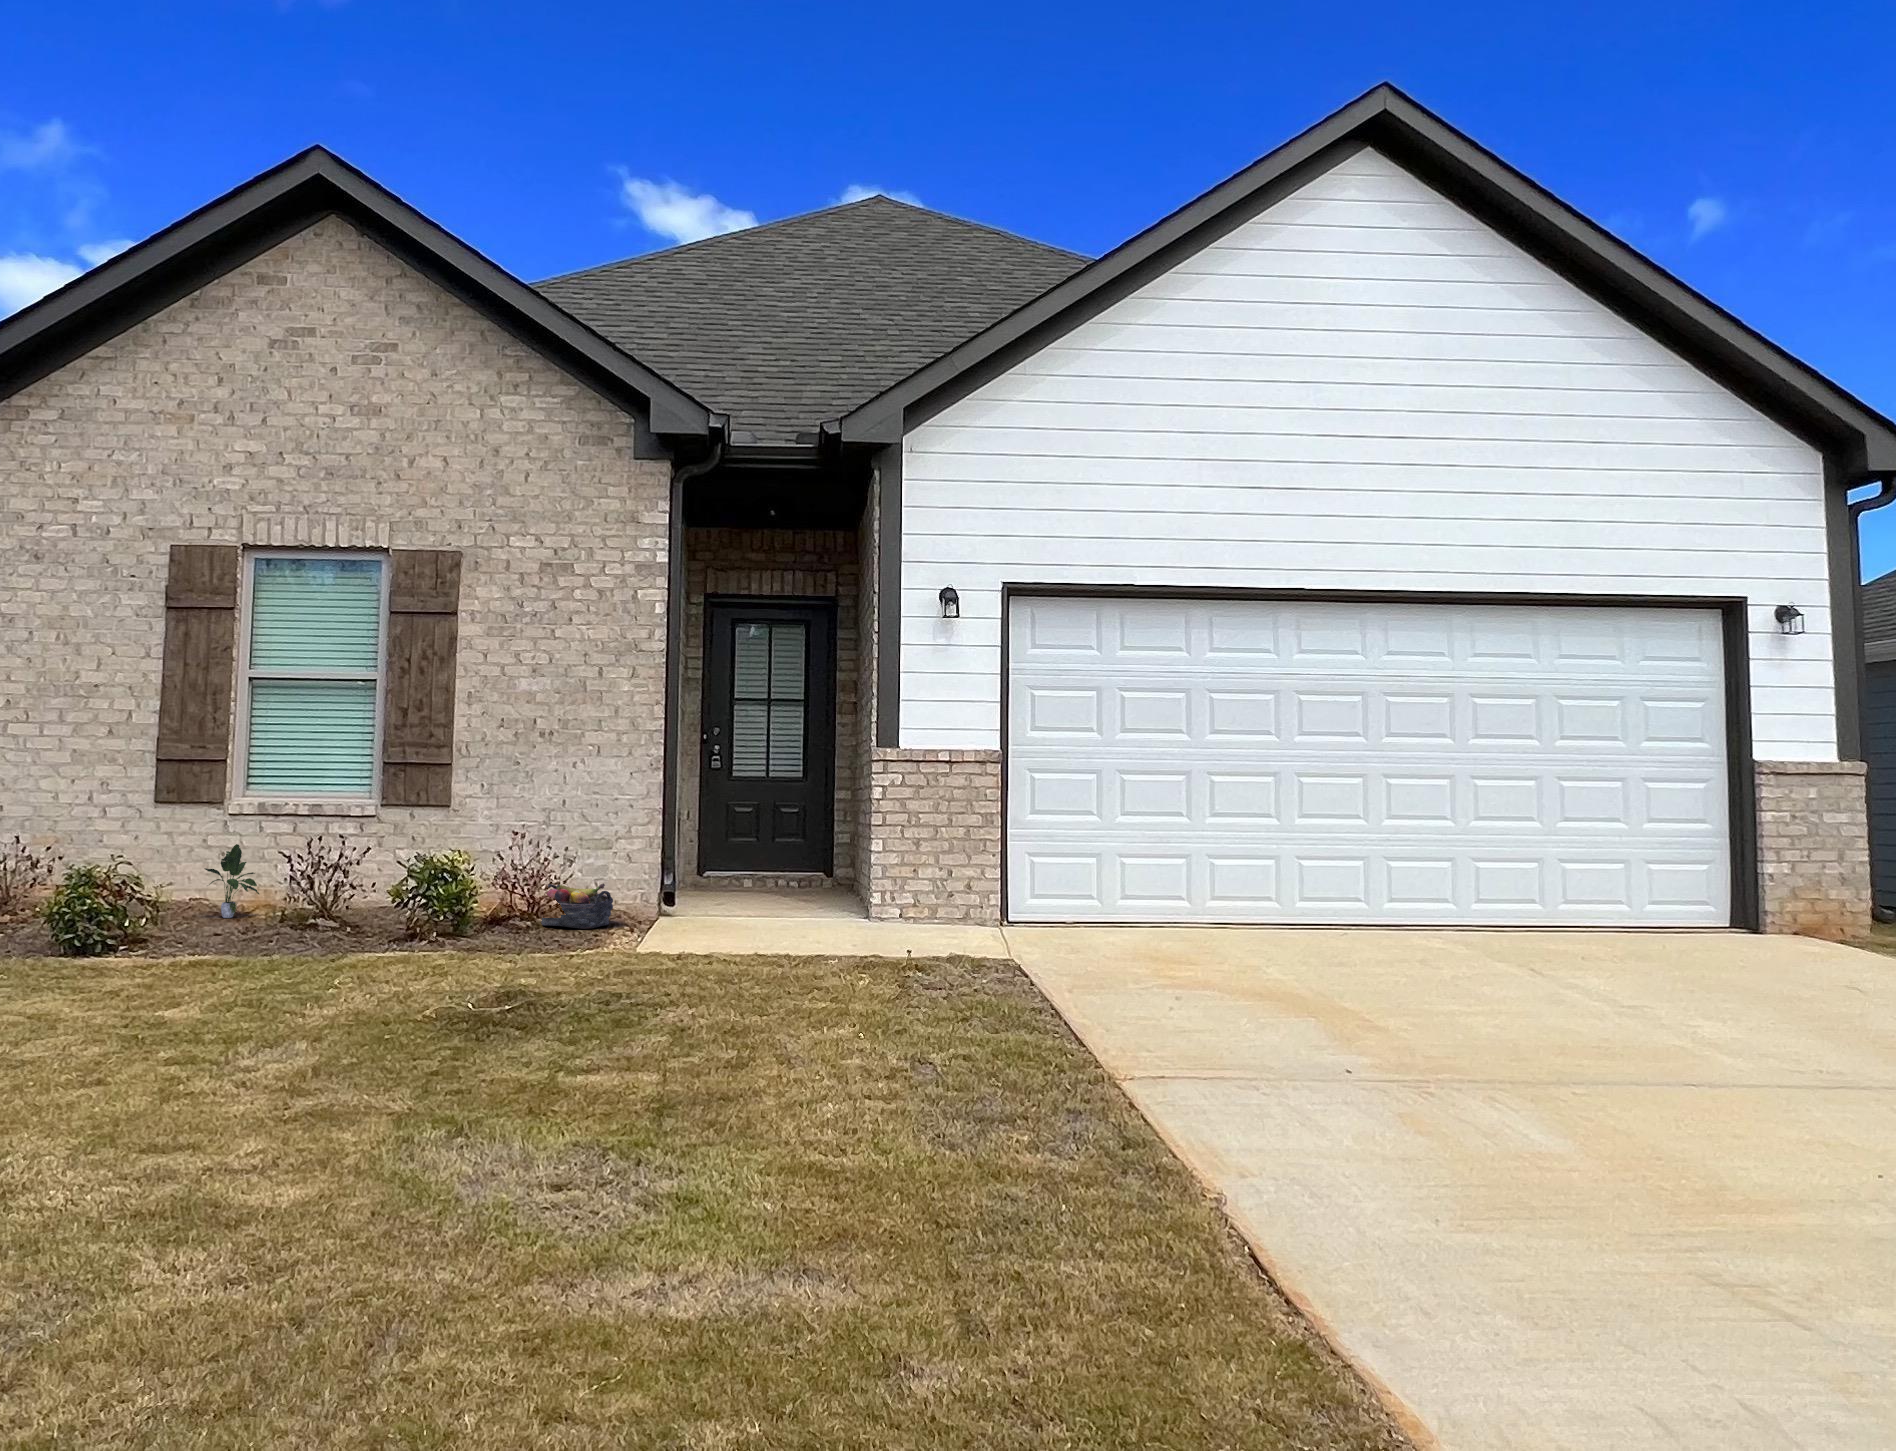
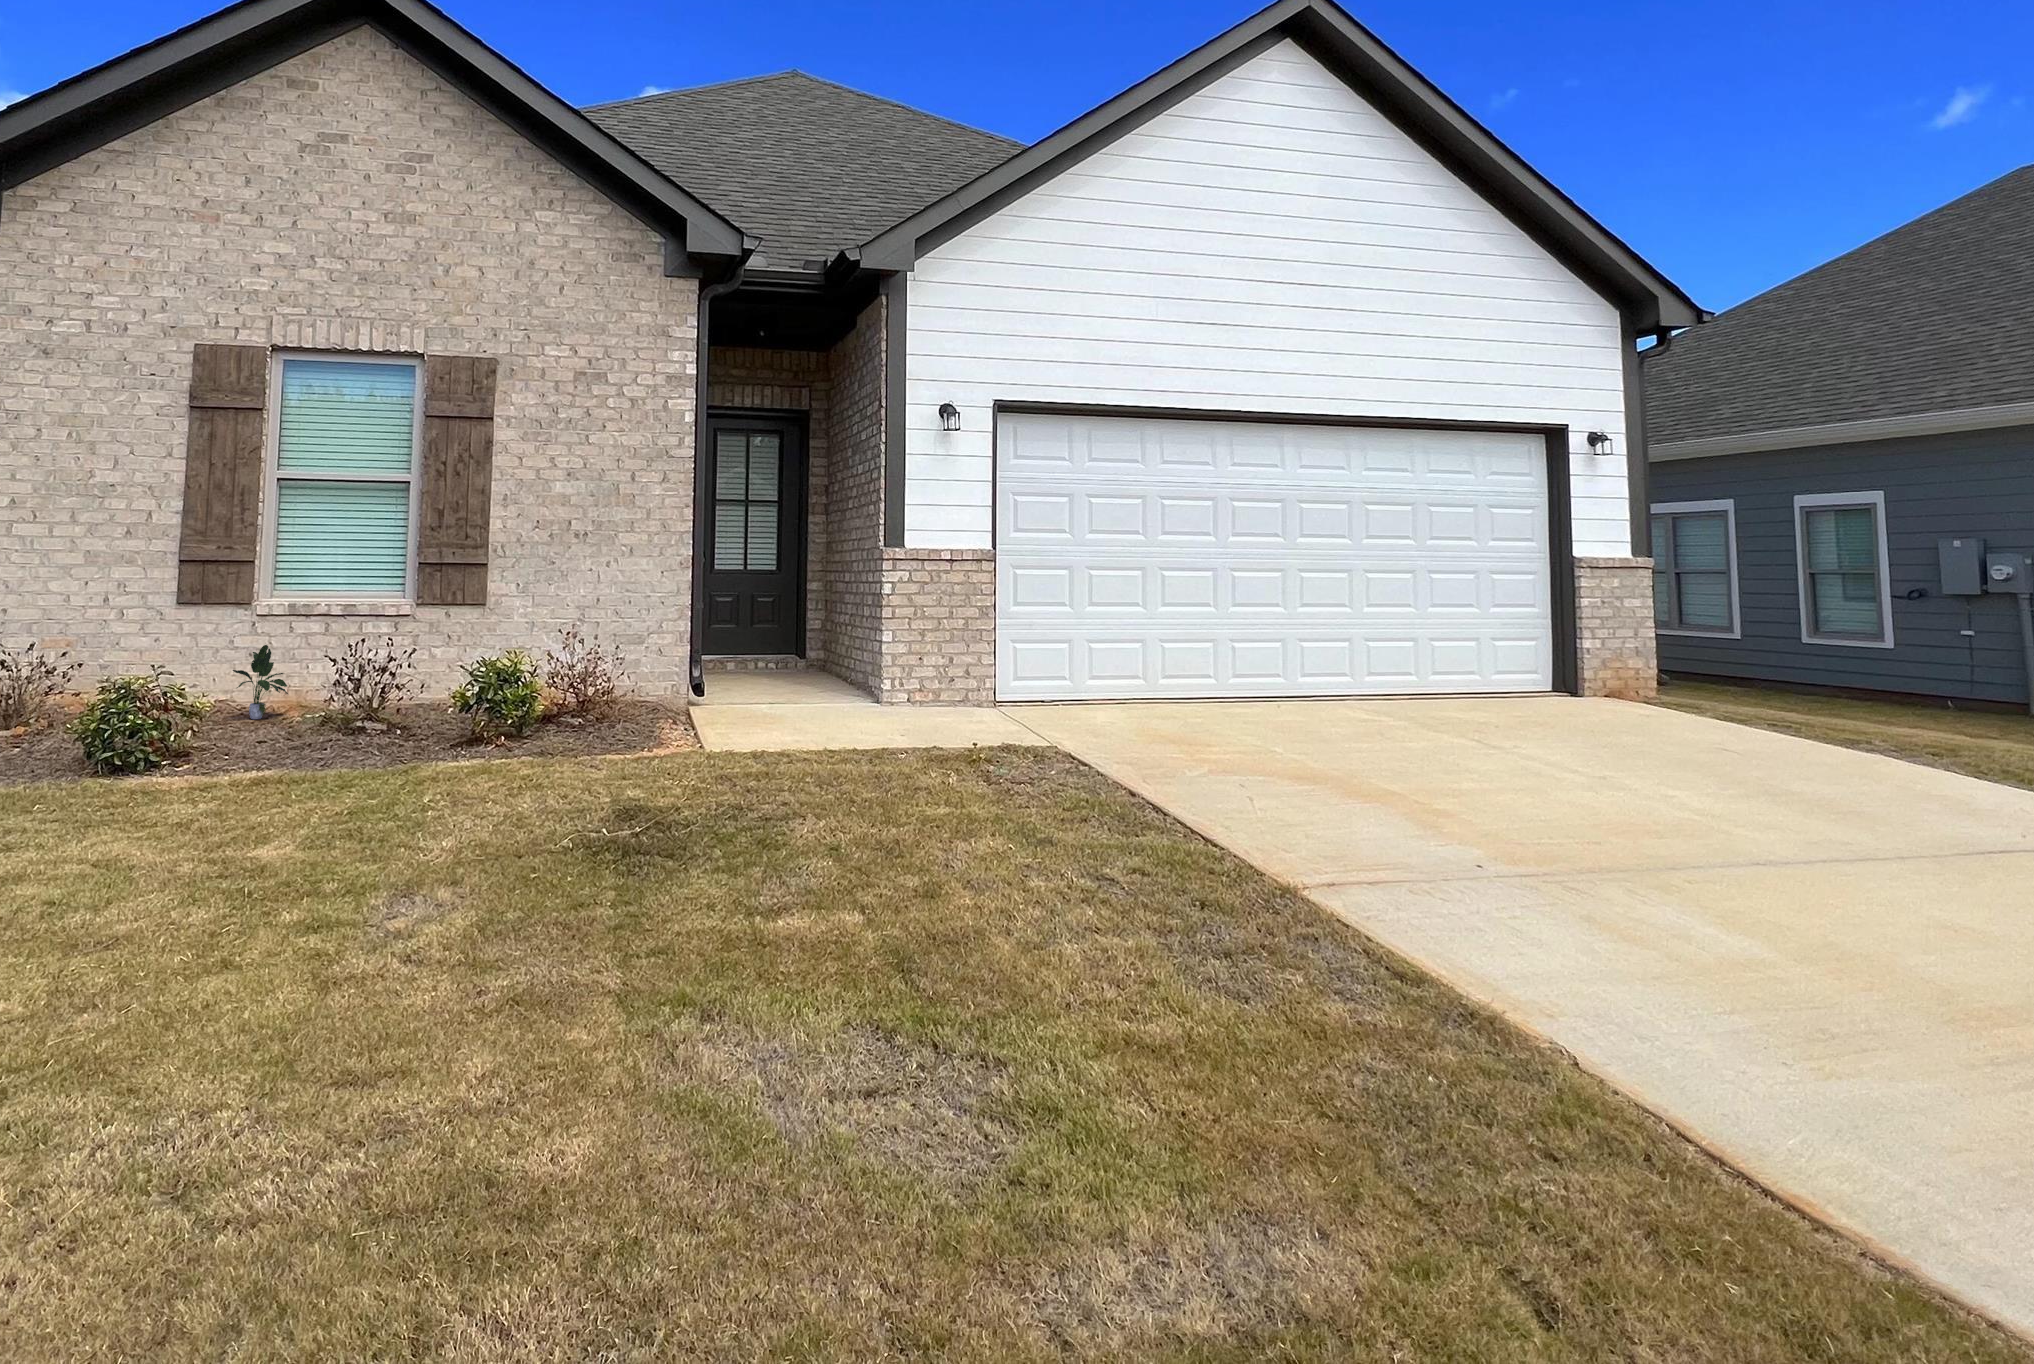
basket: present [541,884,613,929] -> none [579,678,650,722]

